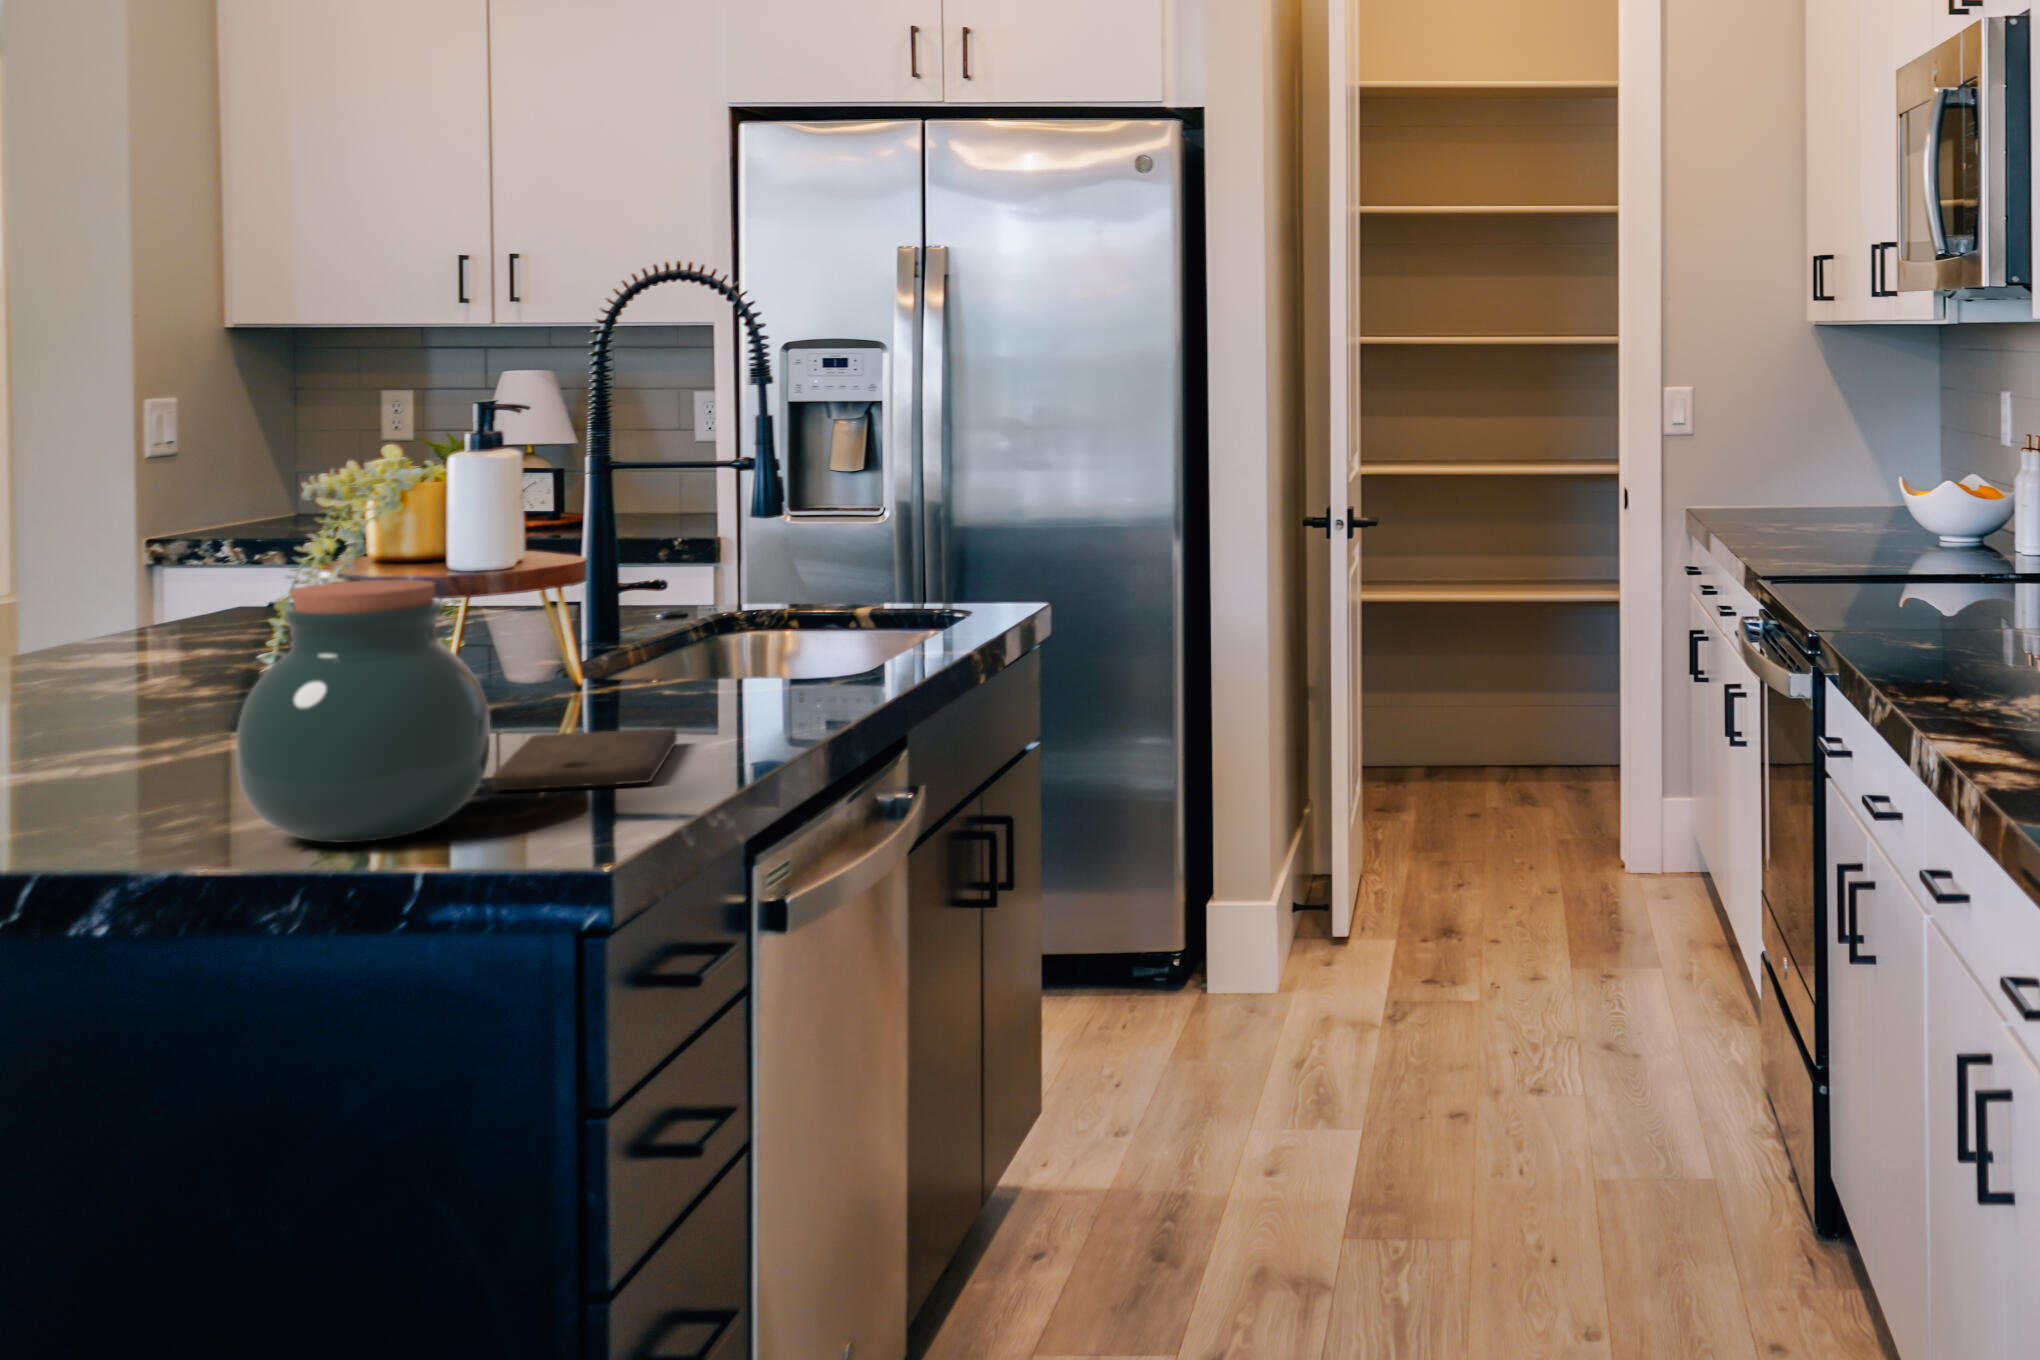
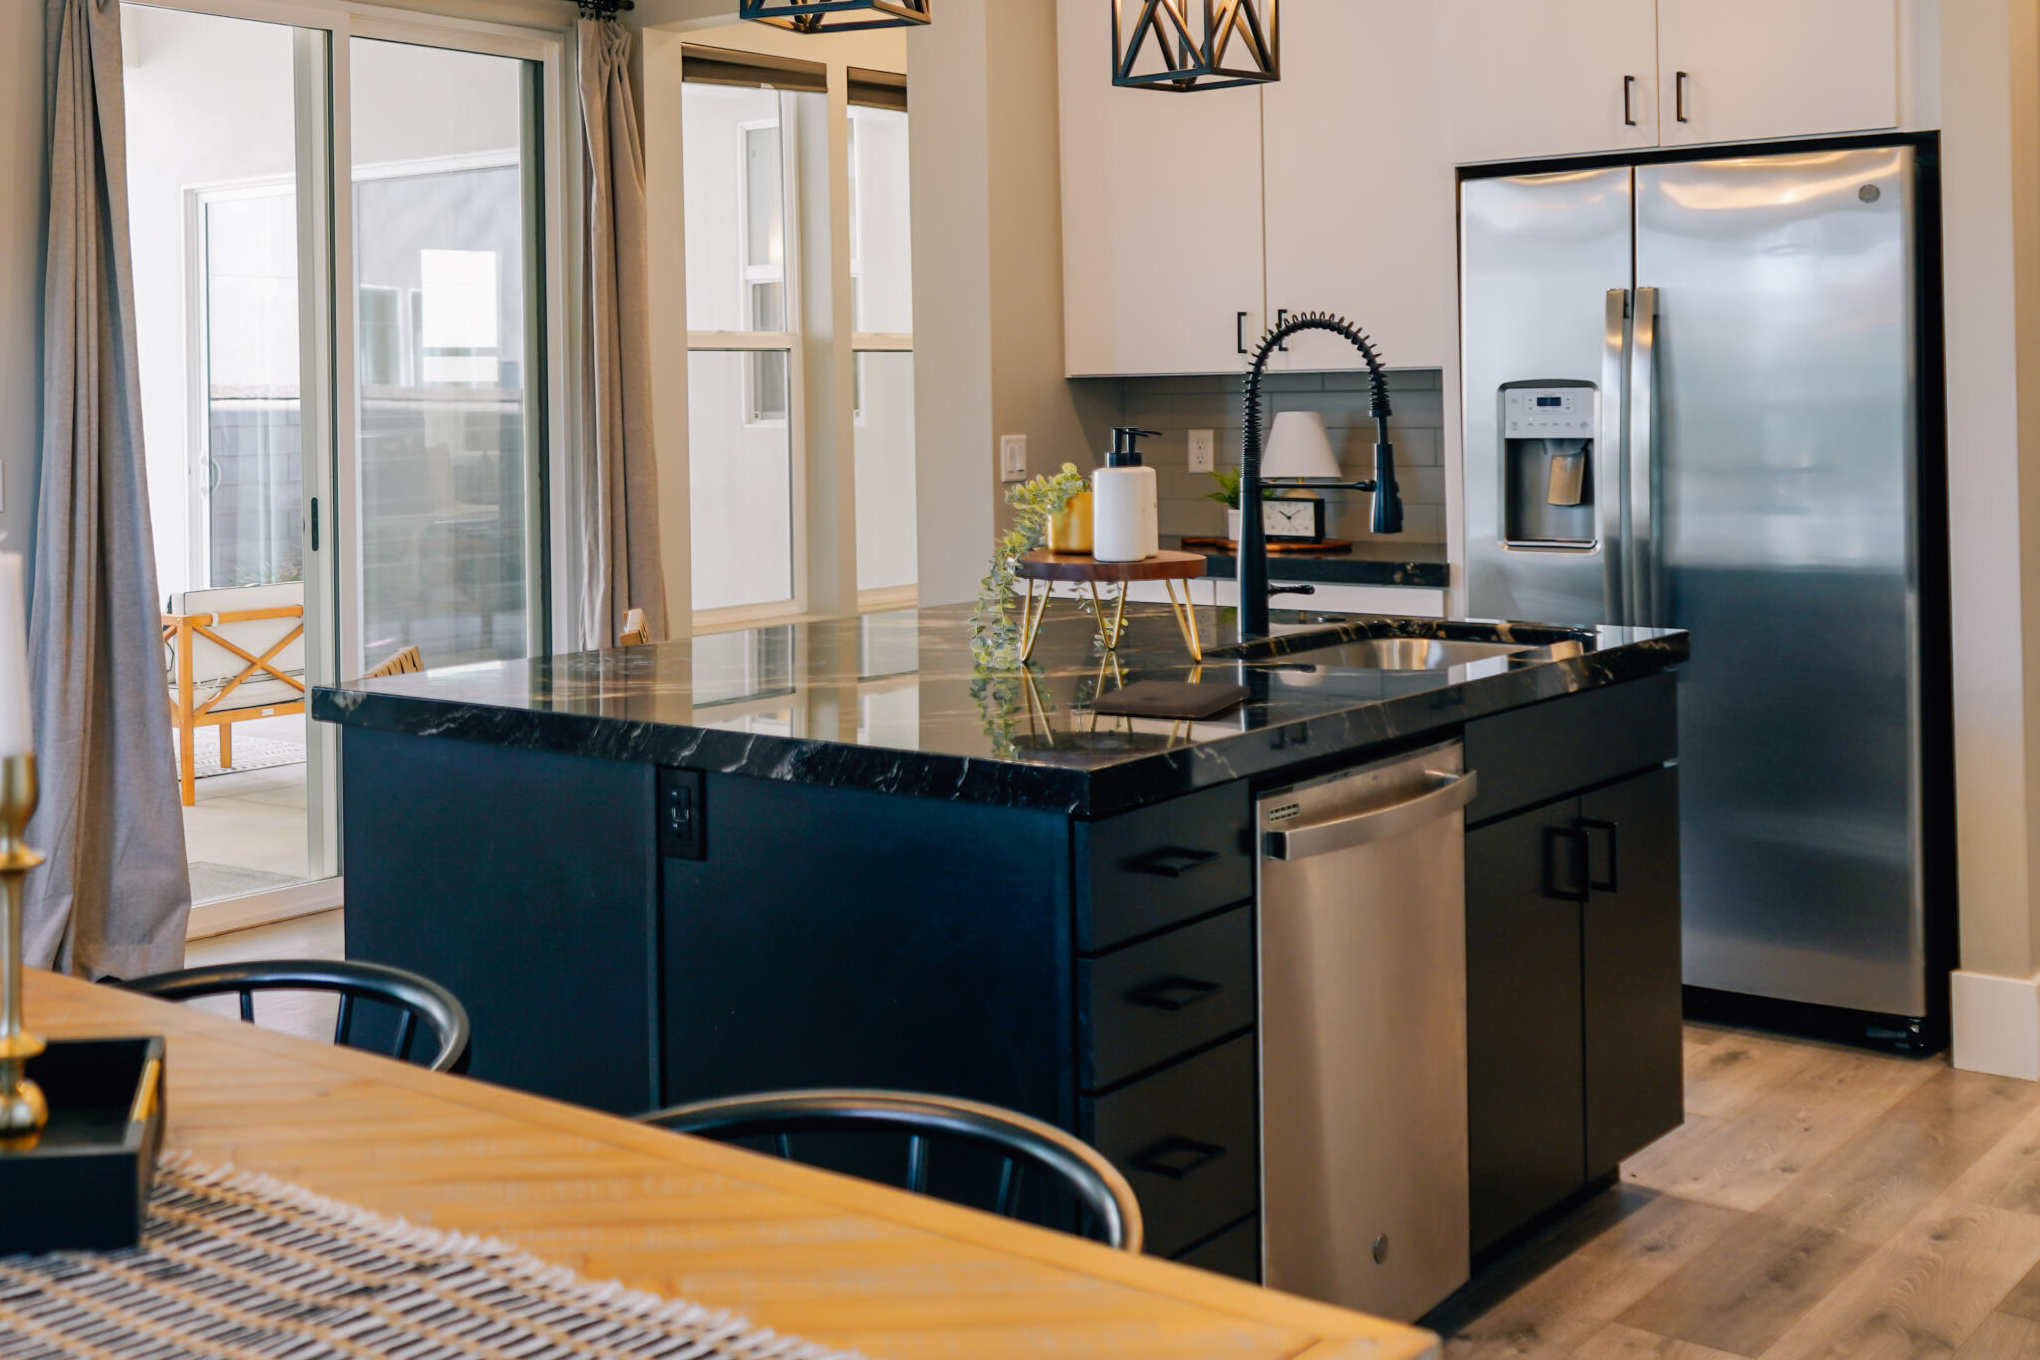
jar: present [236,580,490,843] -> none [908,545,1072,728]

